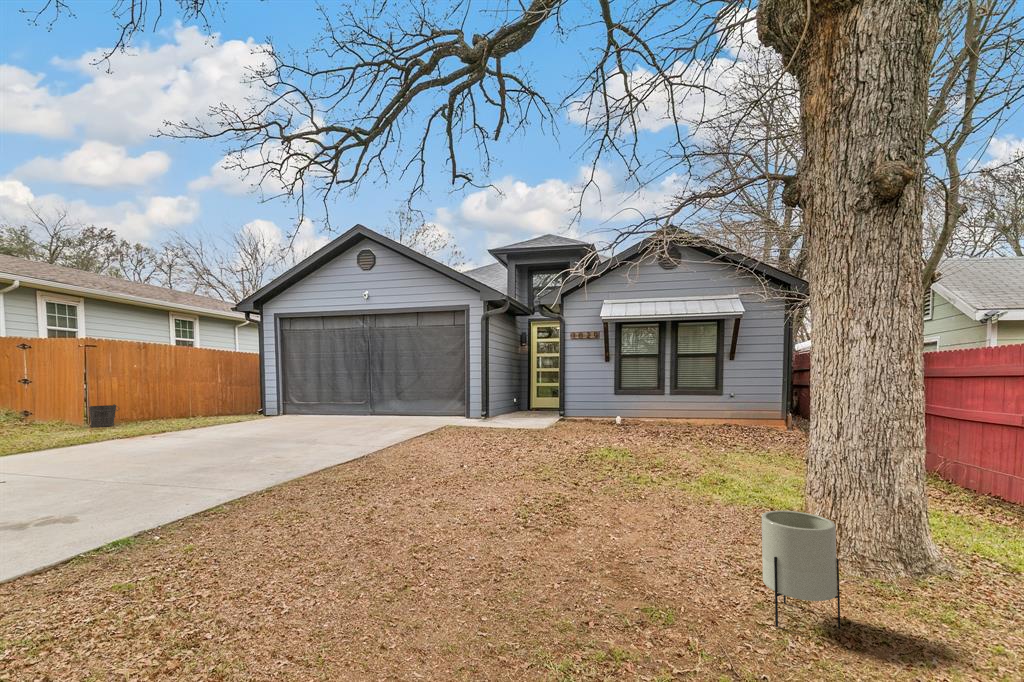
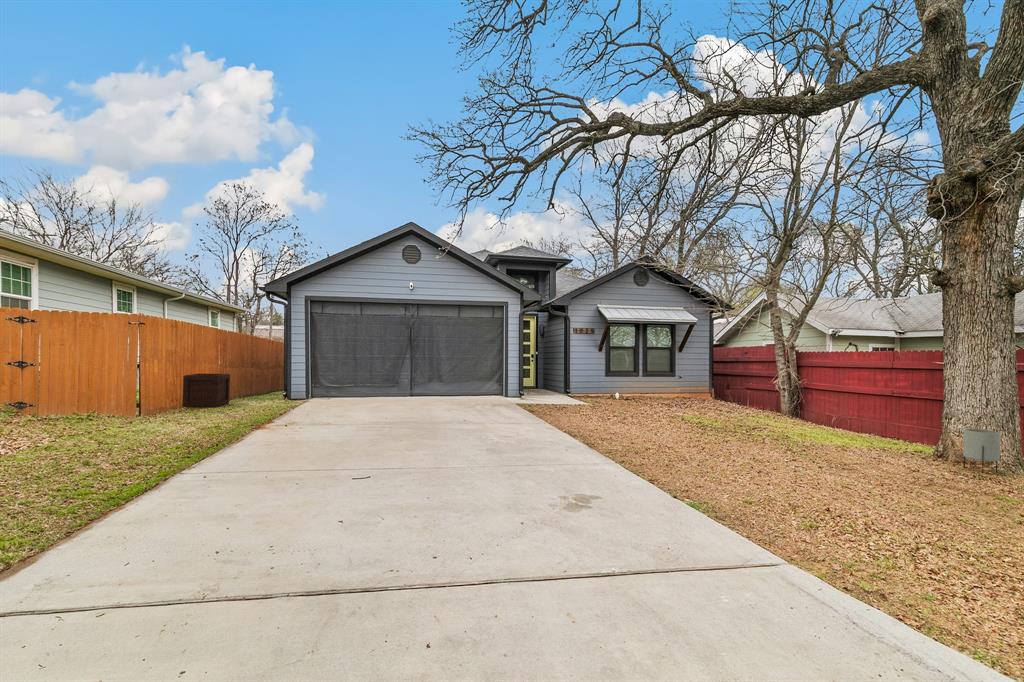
wooden crate: none [139,390,188,421] -> present [183,374,230,407]
bucket: present [89,404,119,427] -> none [155,389,188,415]

